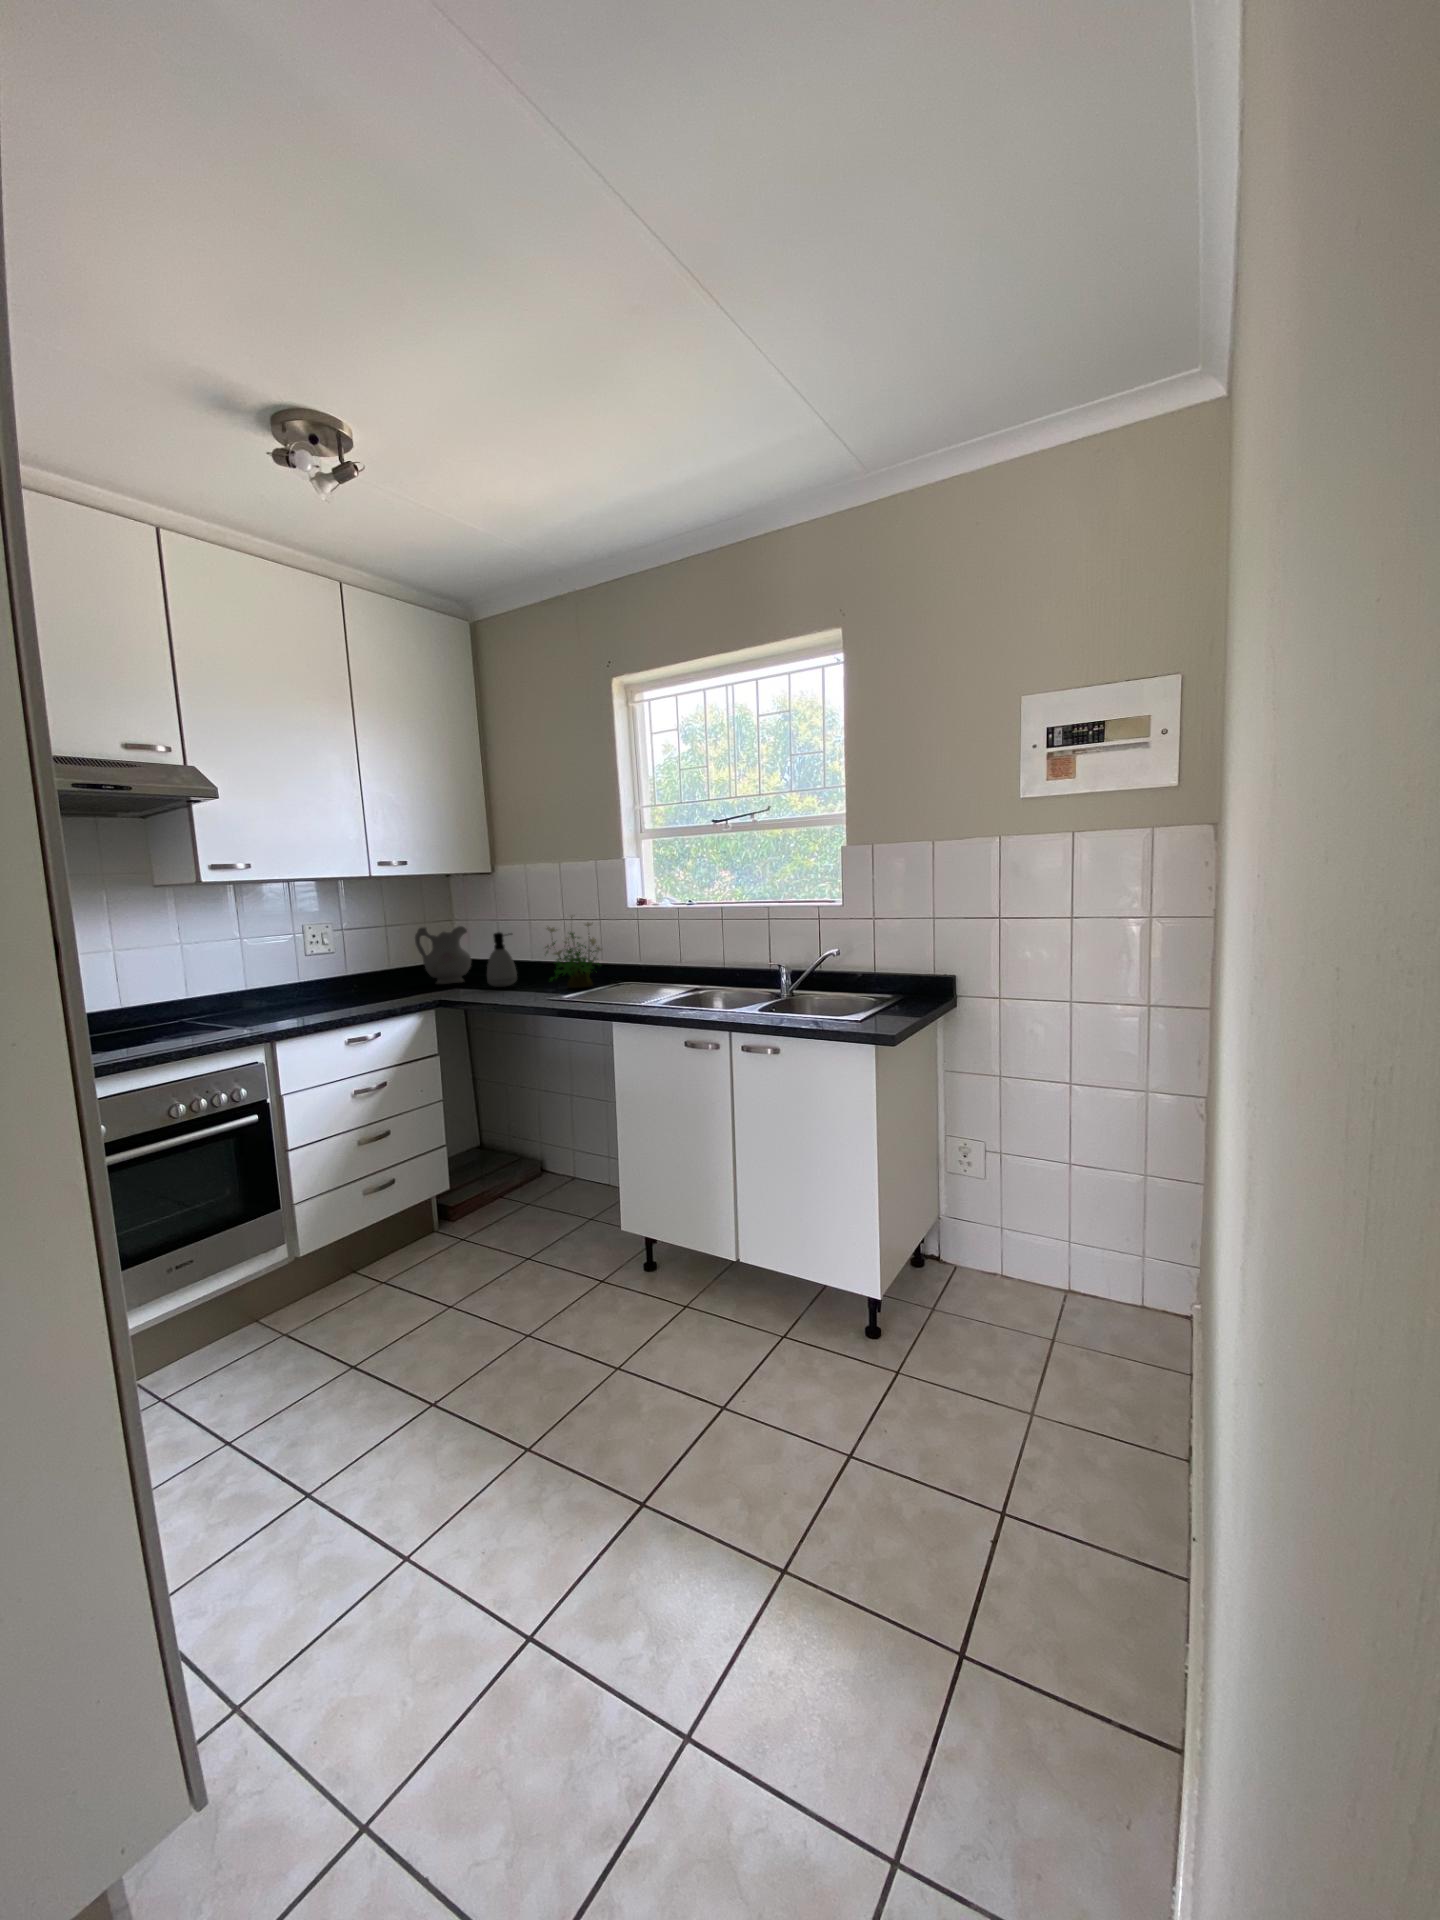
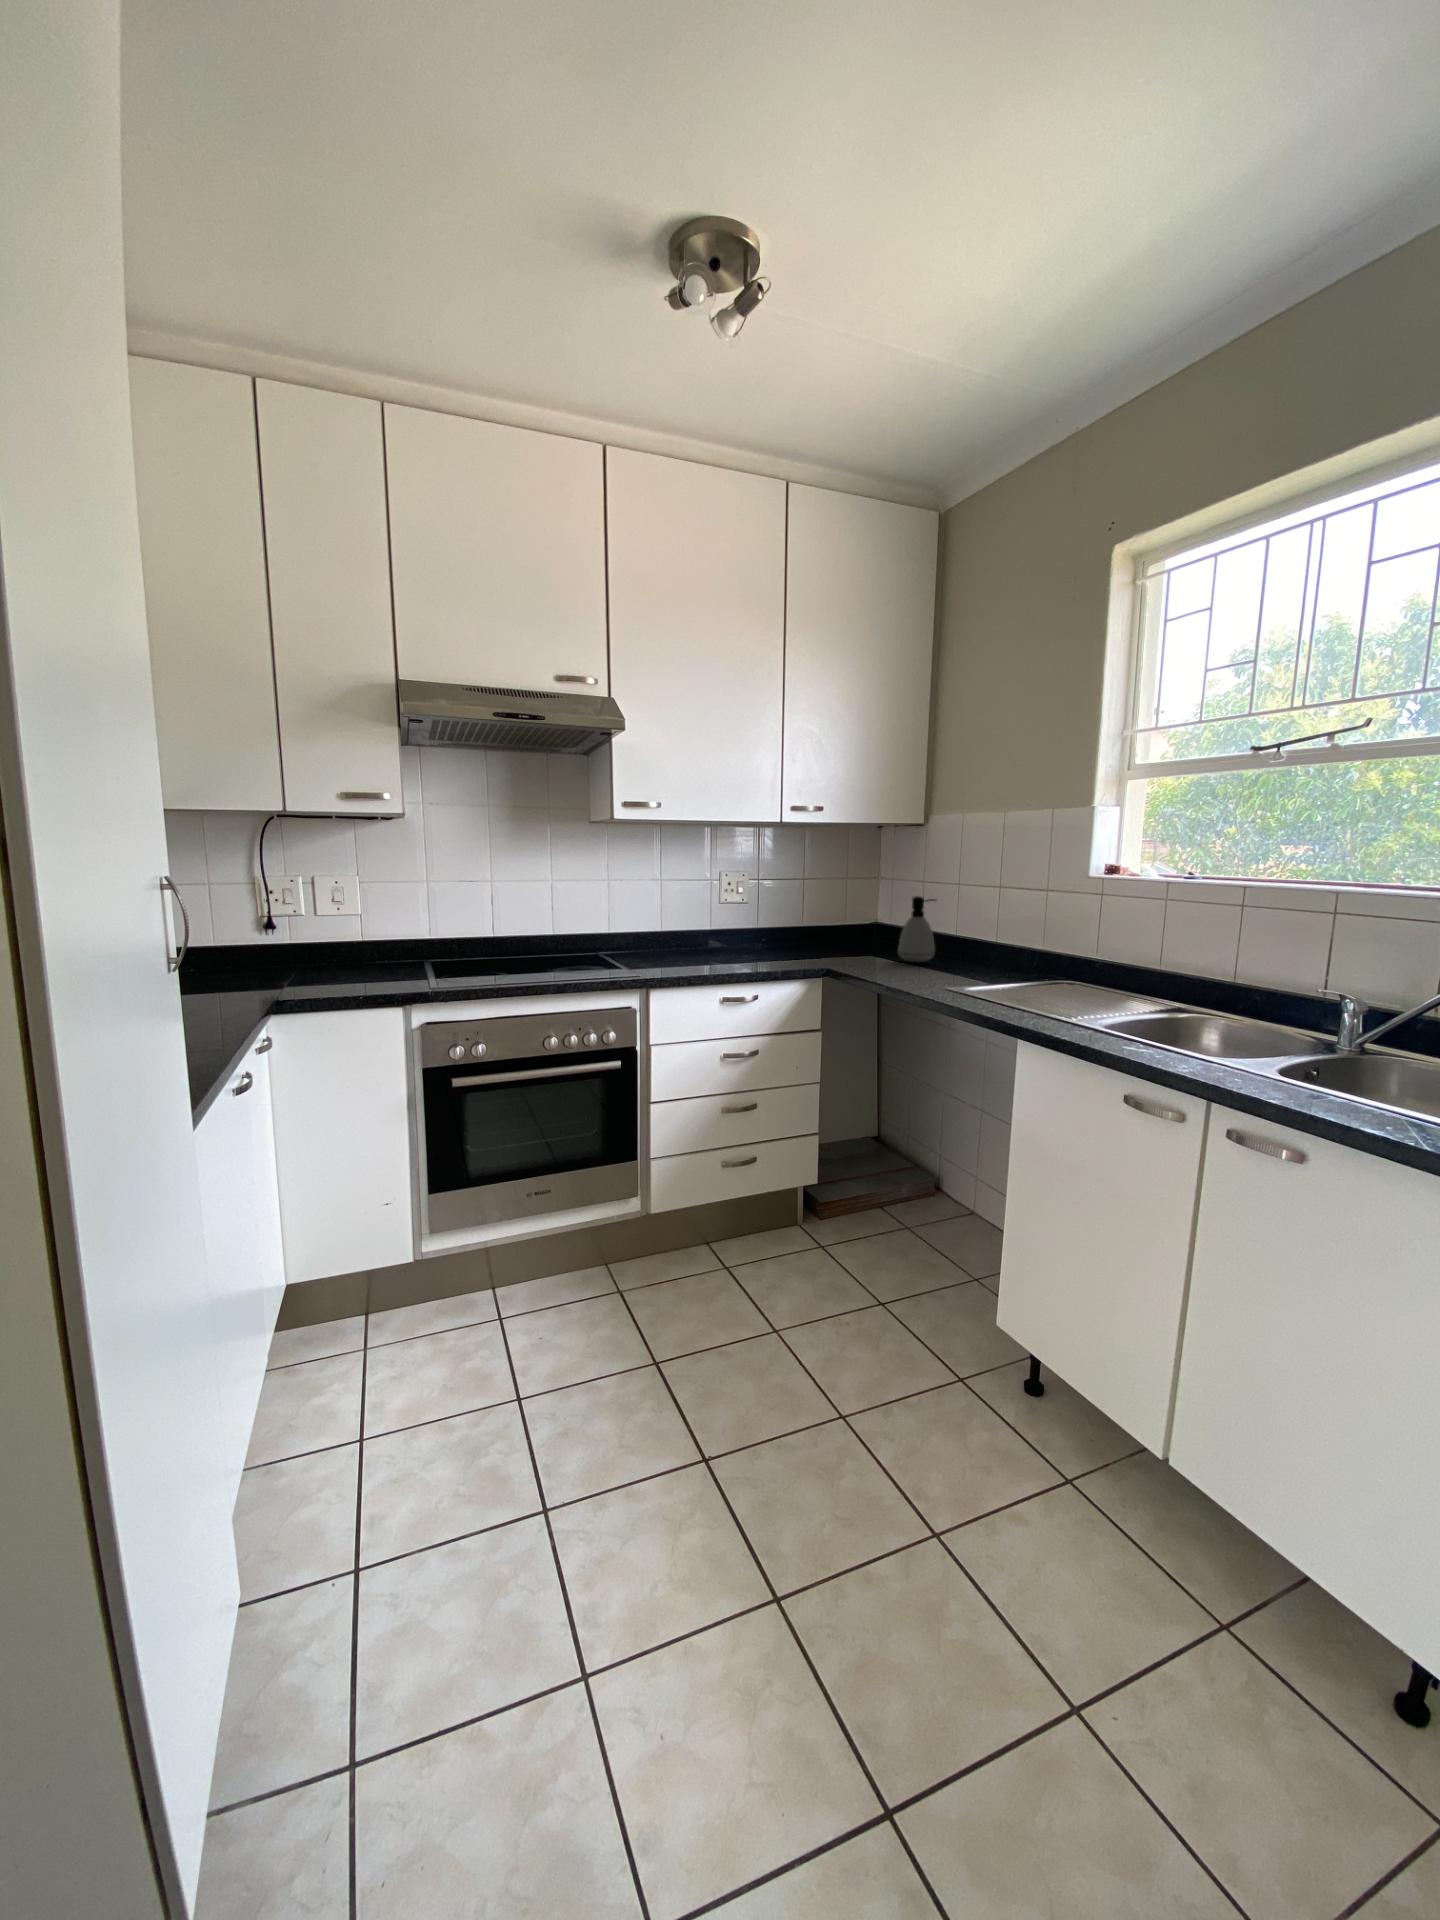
potted plant: present [545,917,601,988] -> none [966,882,1047,978]
ceramic pitcher: present [415,926,471,984] -> none [835,883,893,950]

